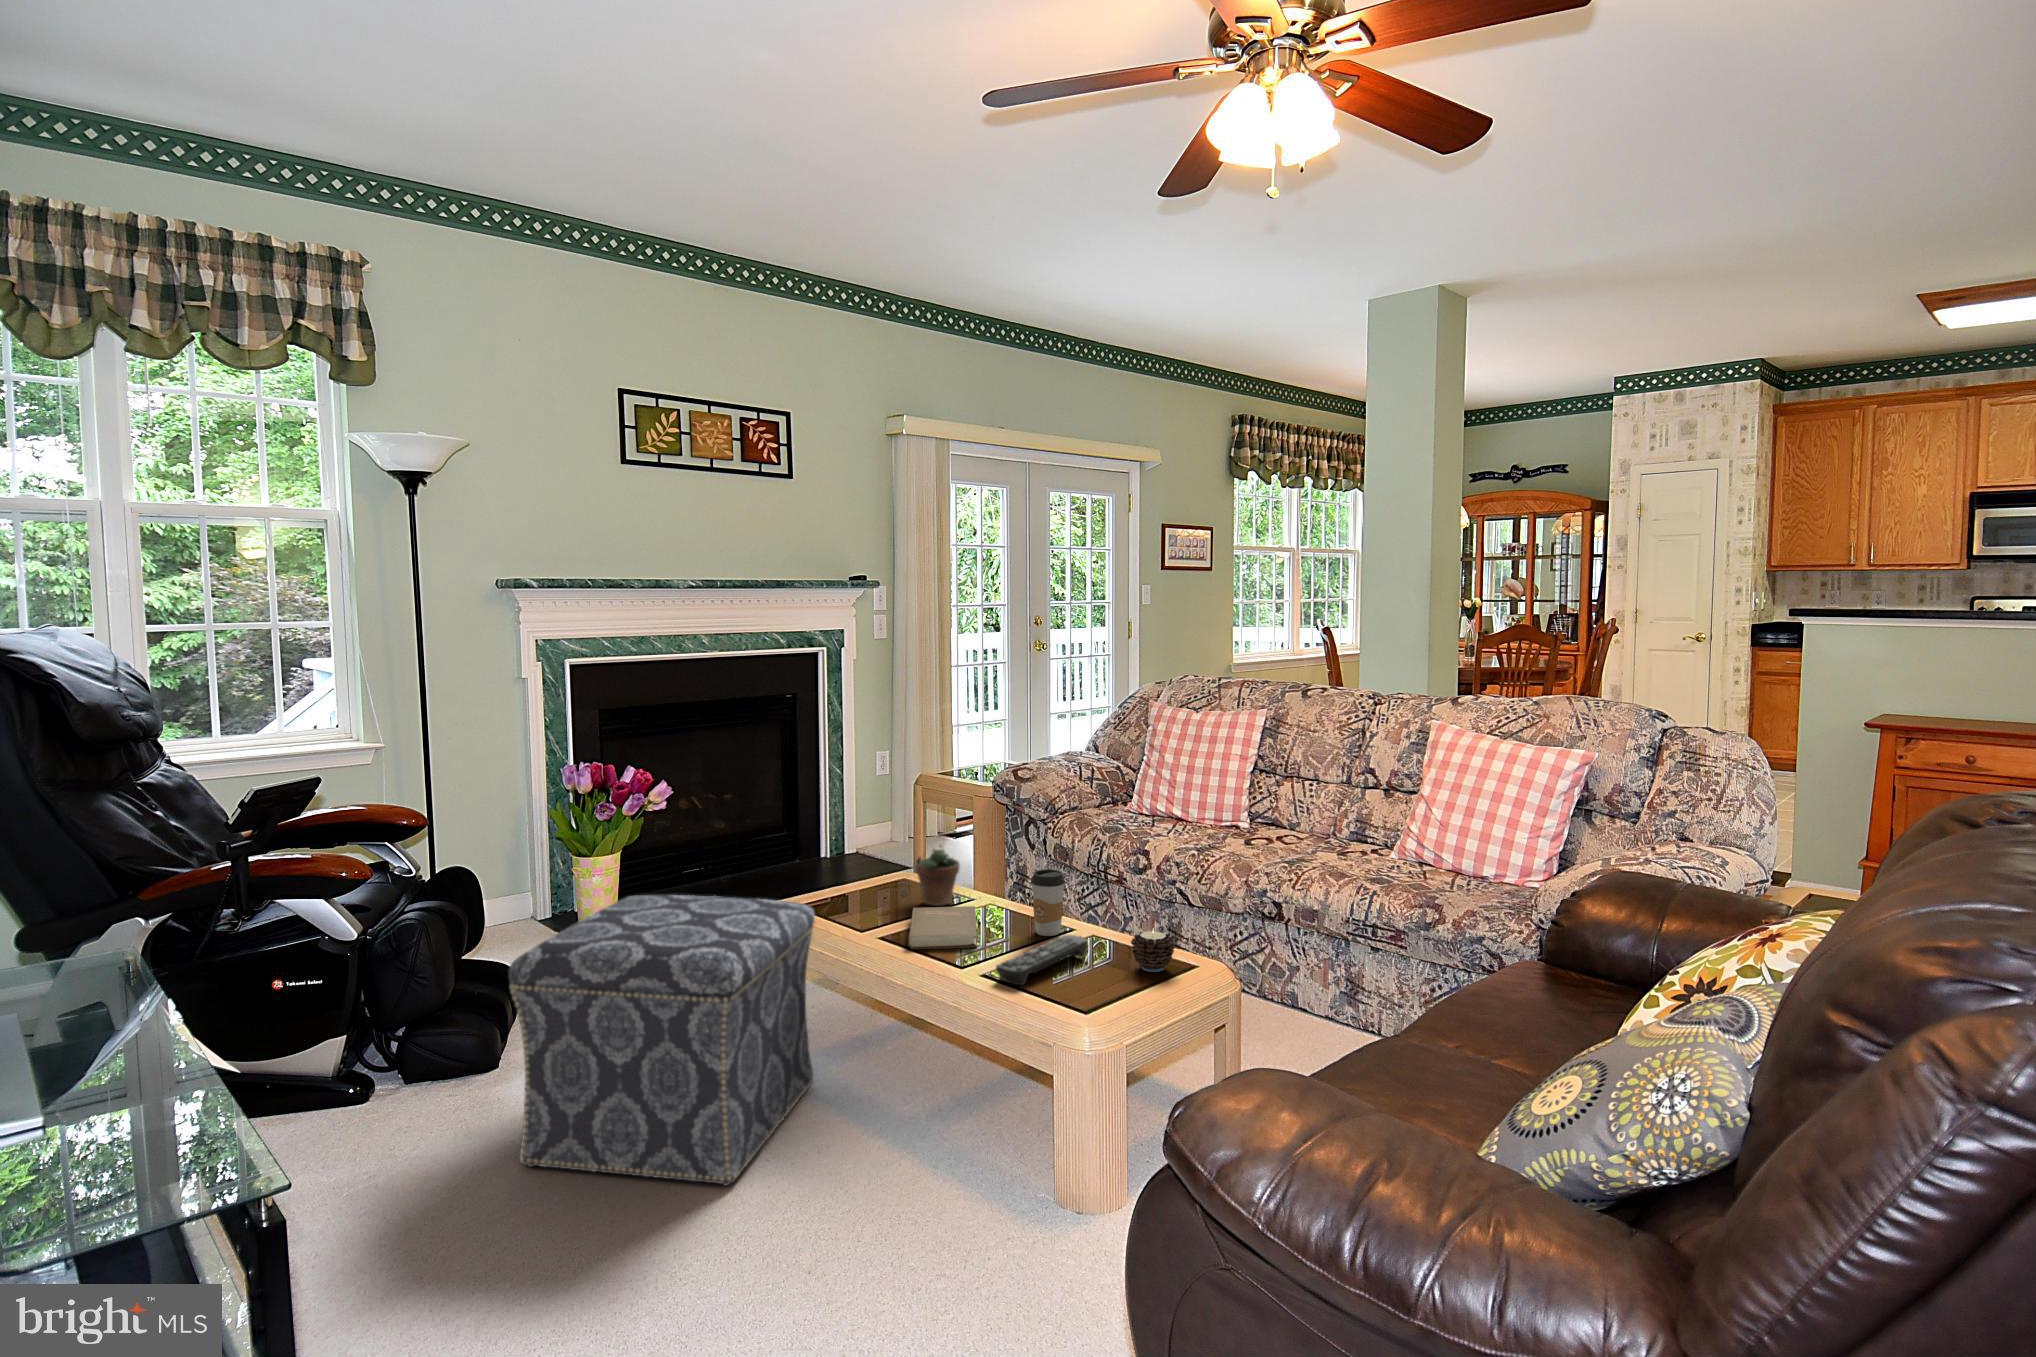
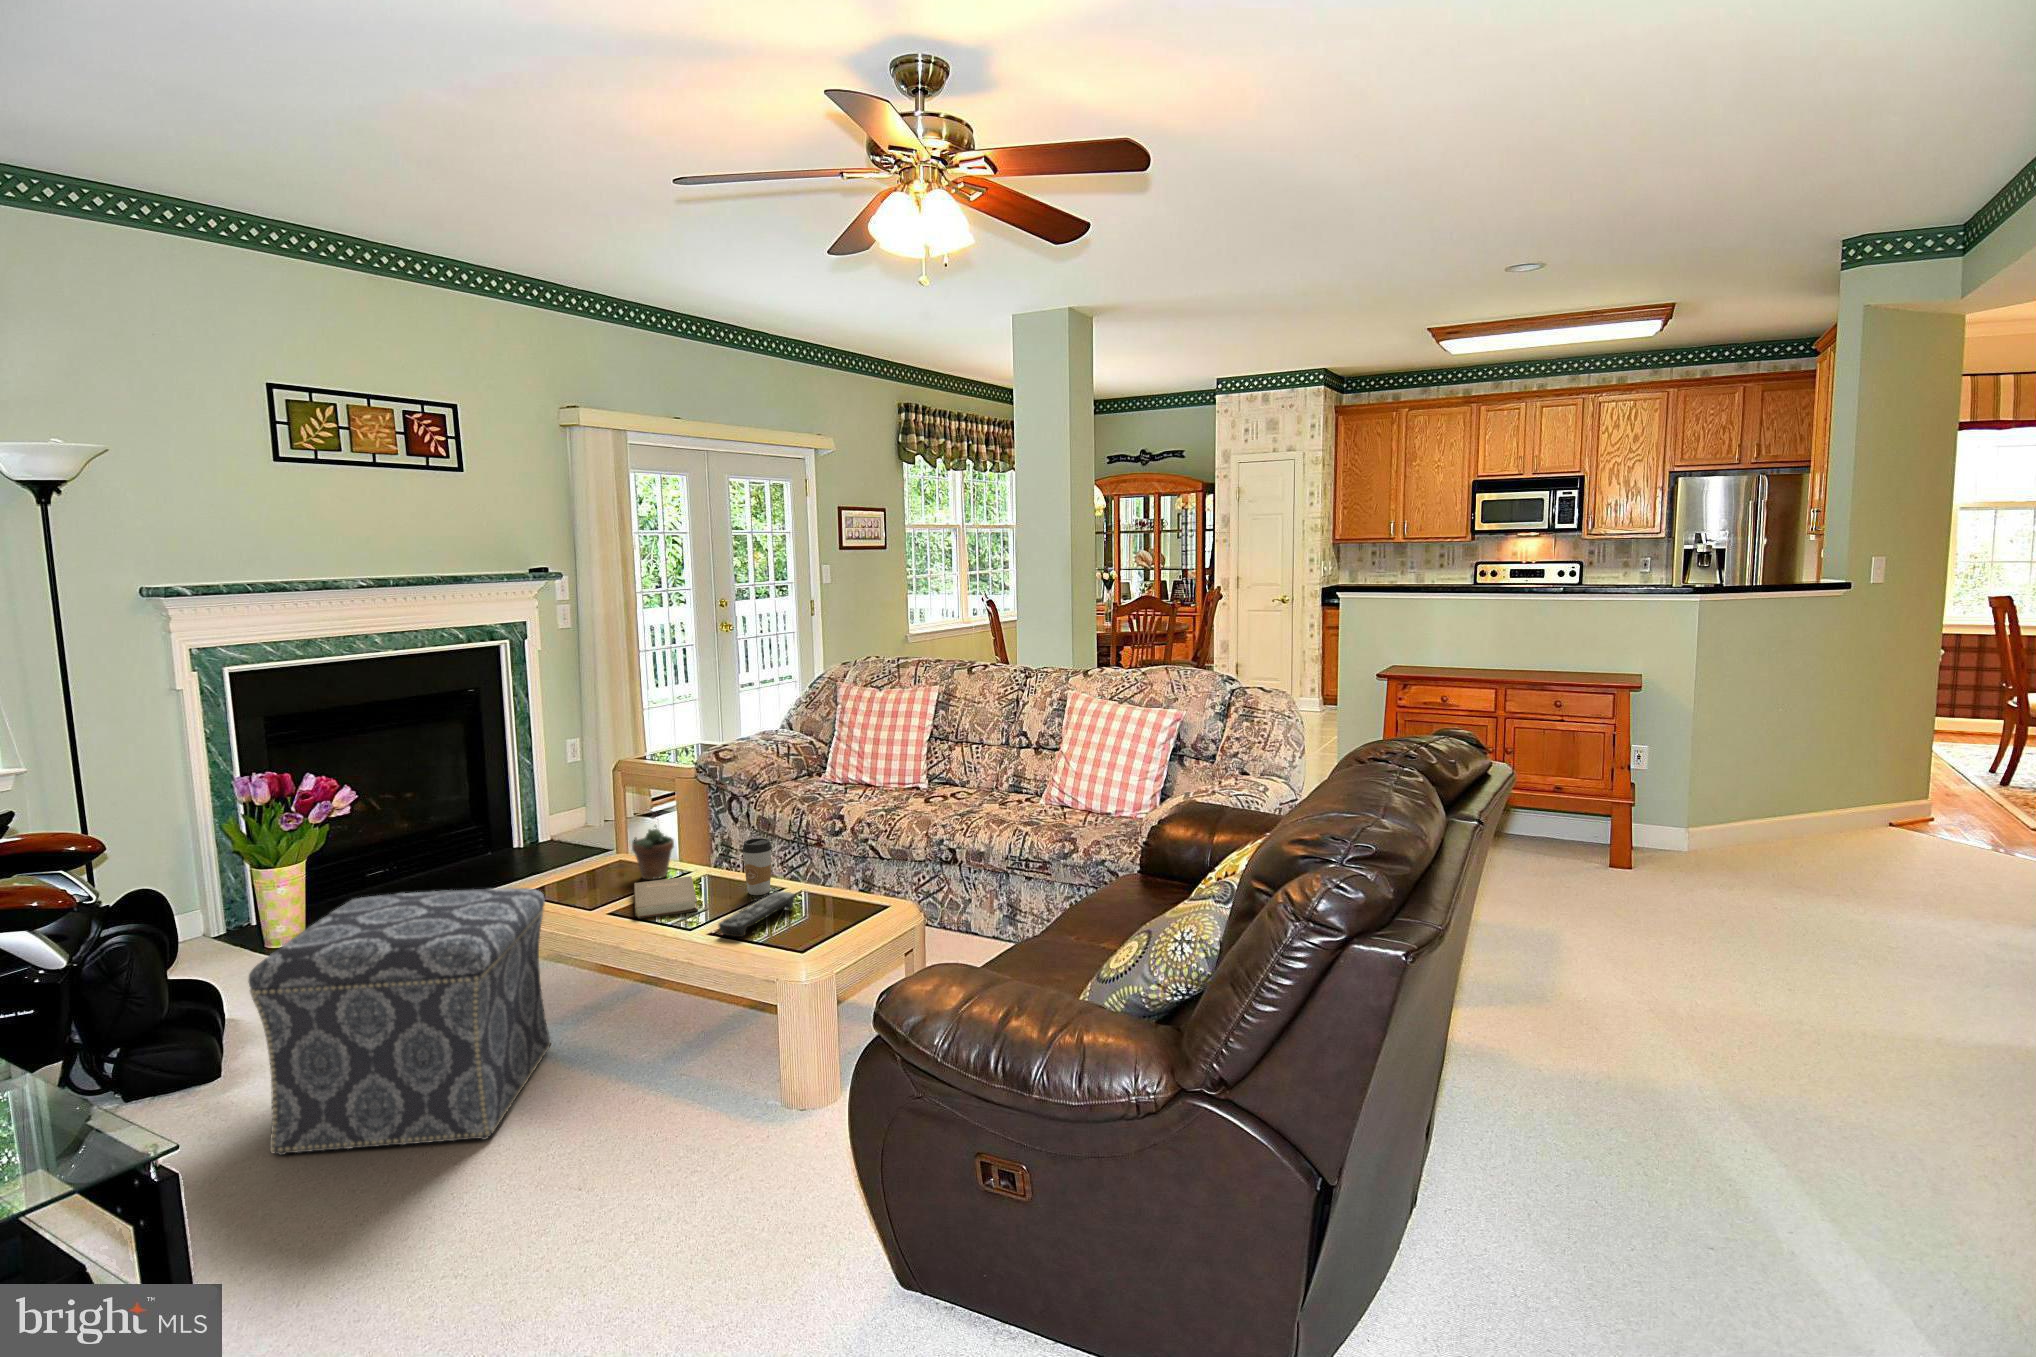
candle: present [1131,929,1175,972] -> none [832,878,868,914]

